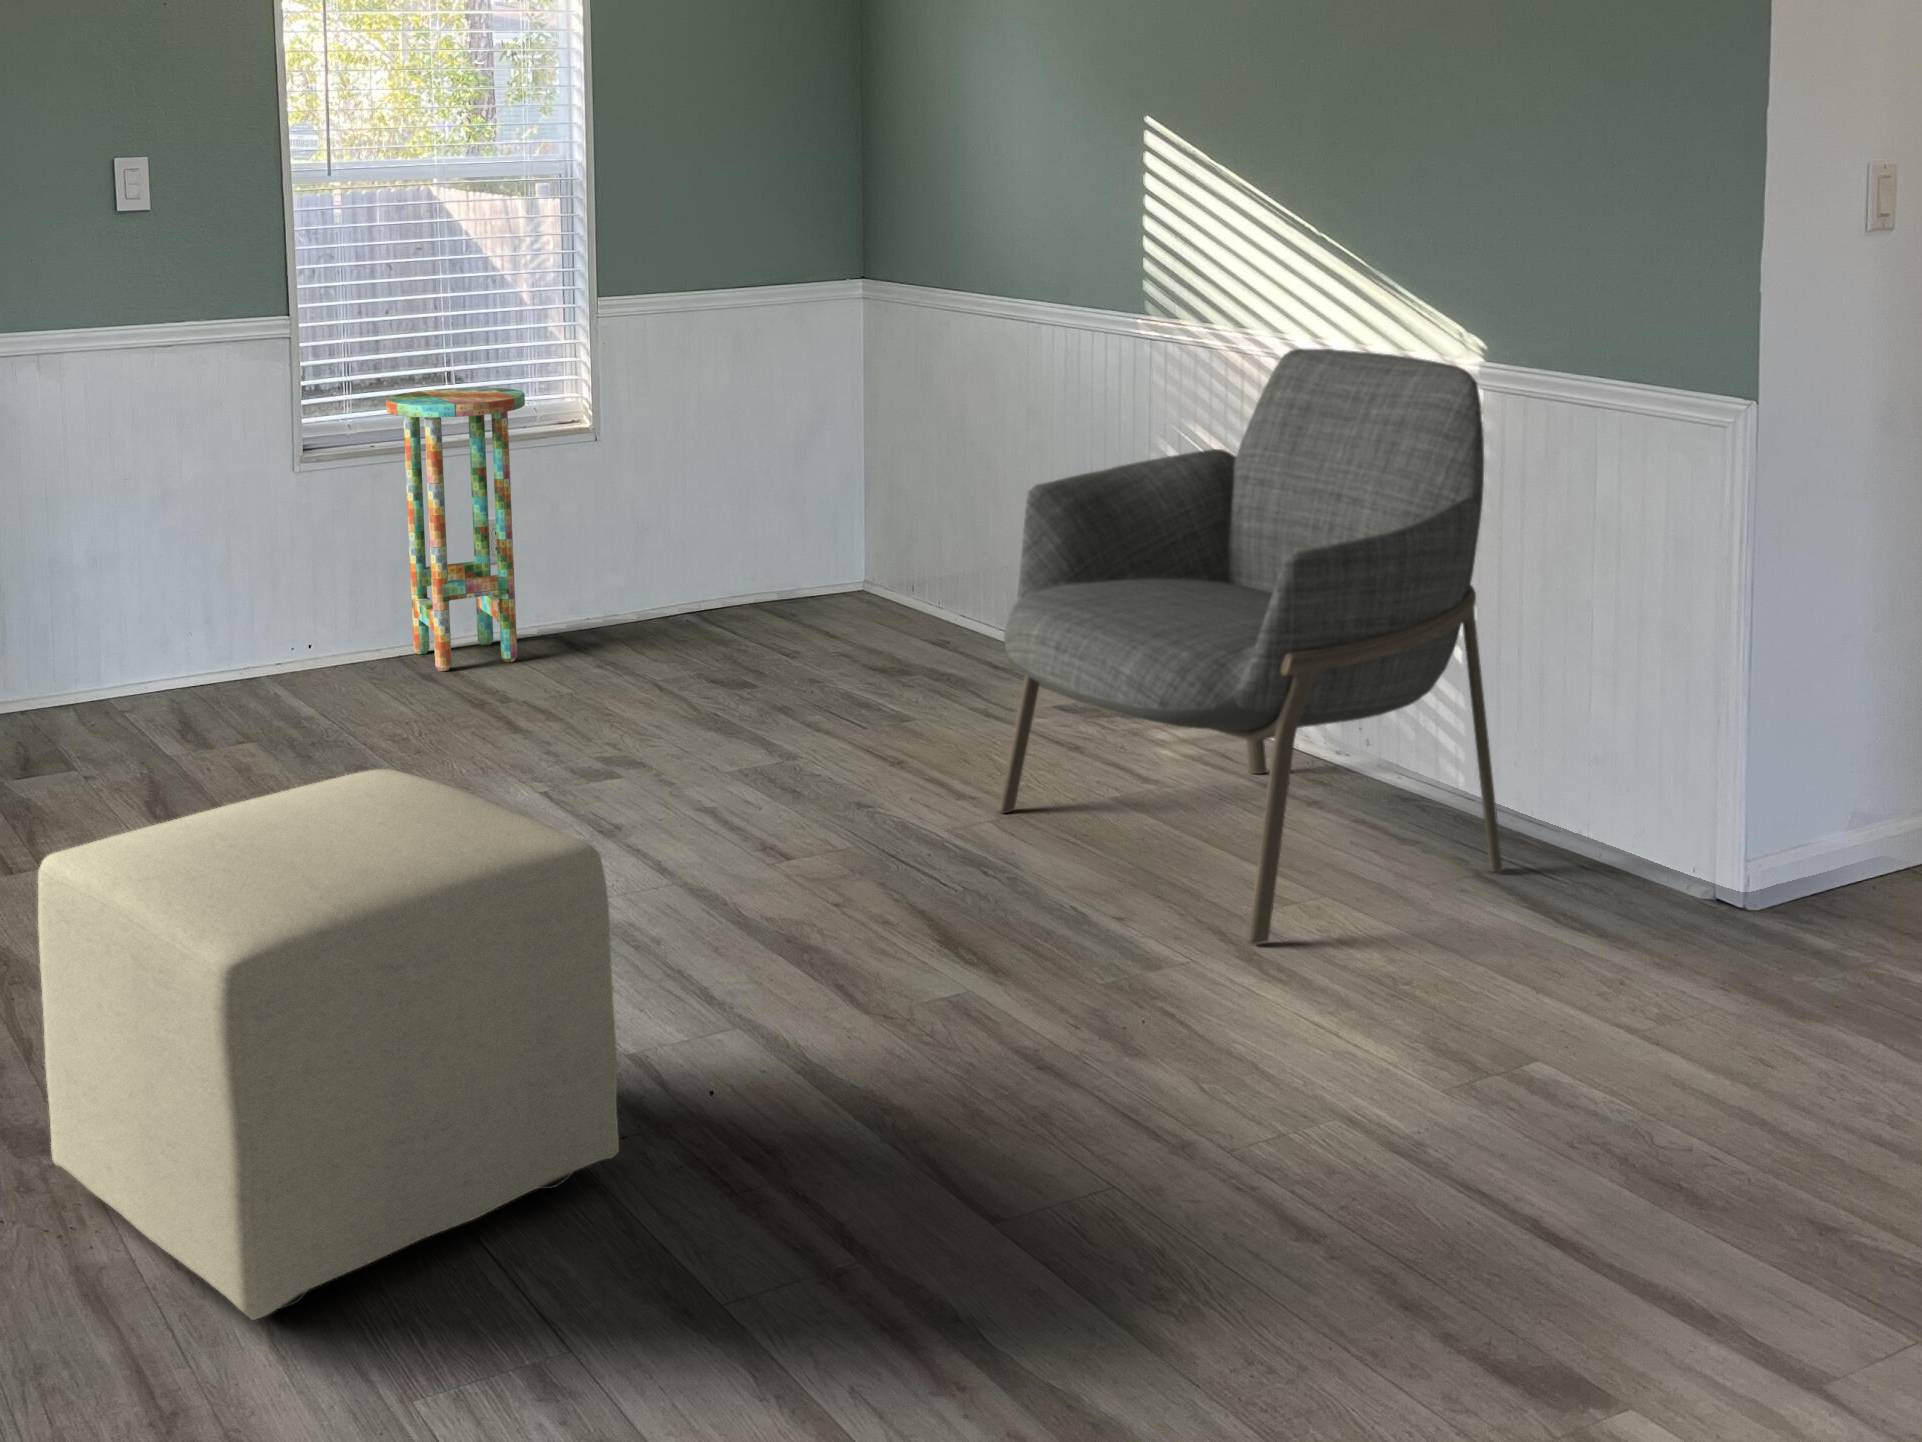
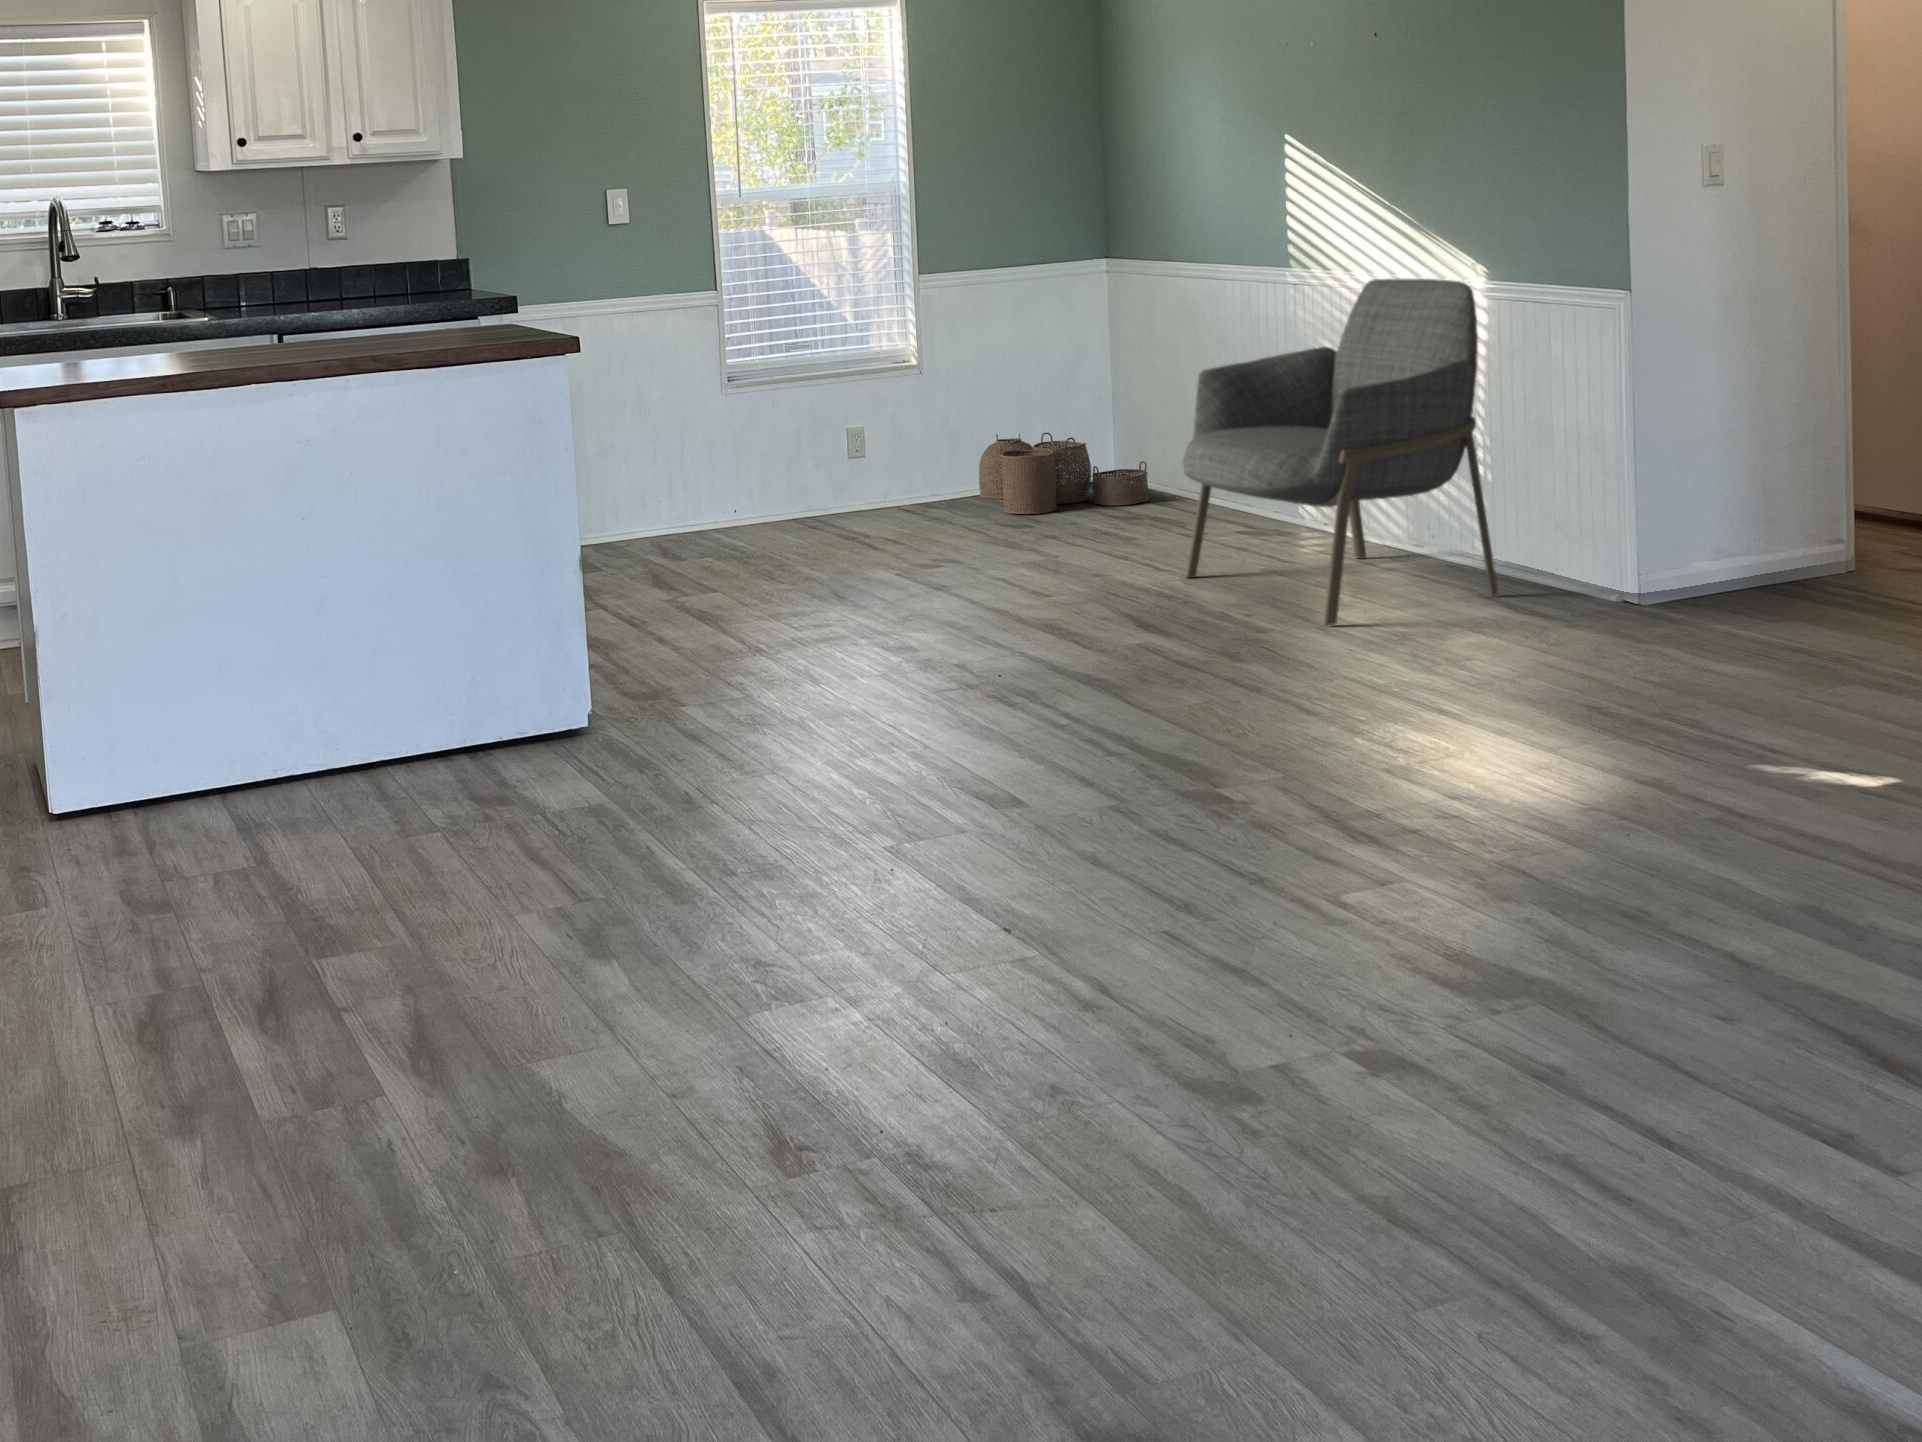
side table: present [386,388,525,671] -> none [786,337,878,524]
woven basket: none [670,528,916,659] -> present [979,433,1149,514]
ottoman: present [38,769,619,1320] -> none [643,507,948,743]

